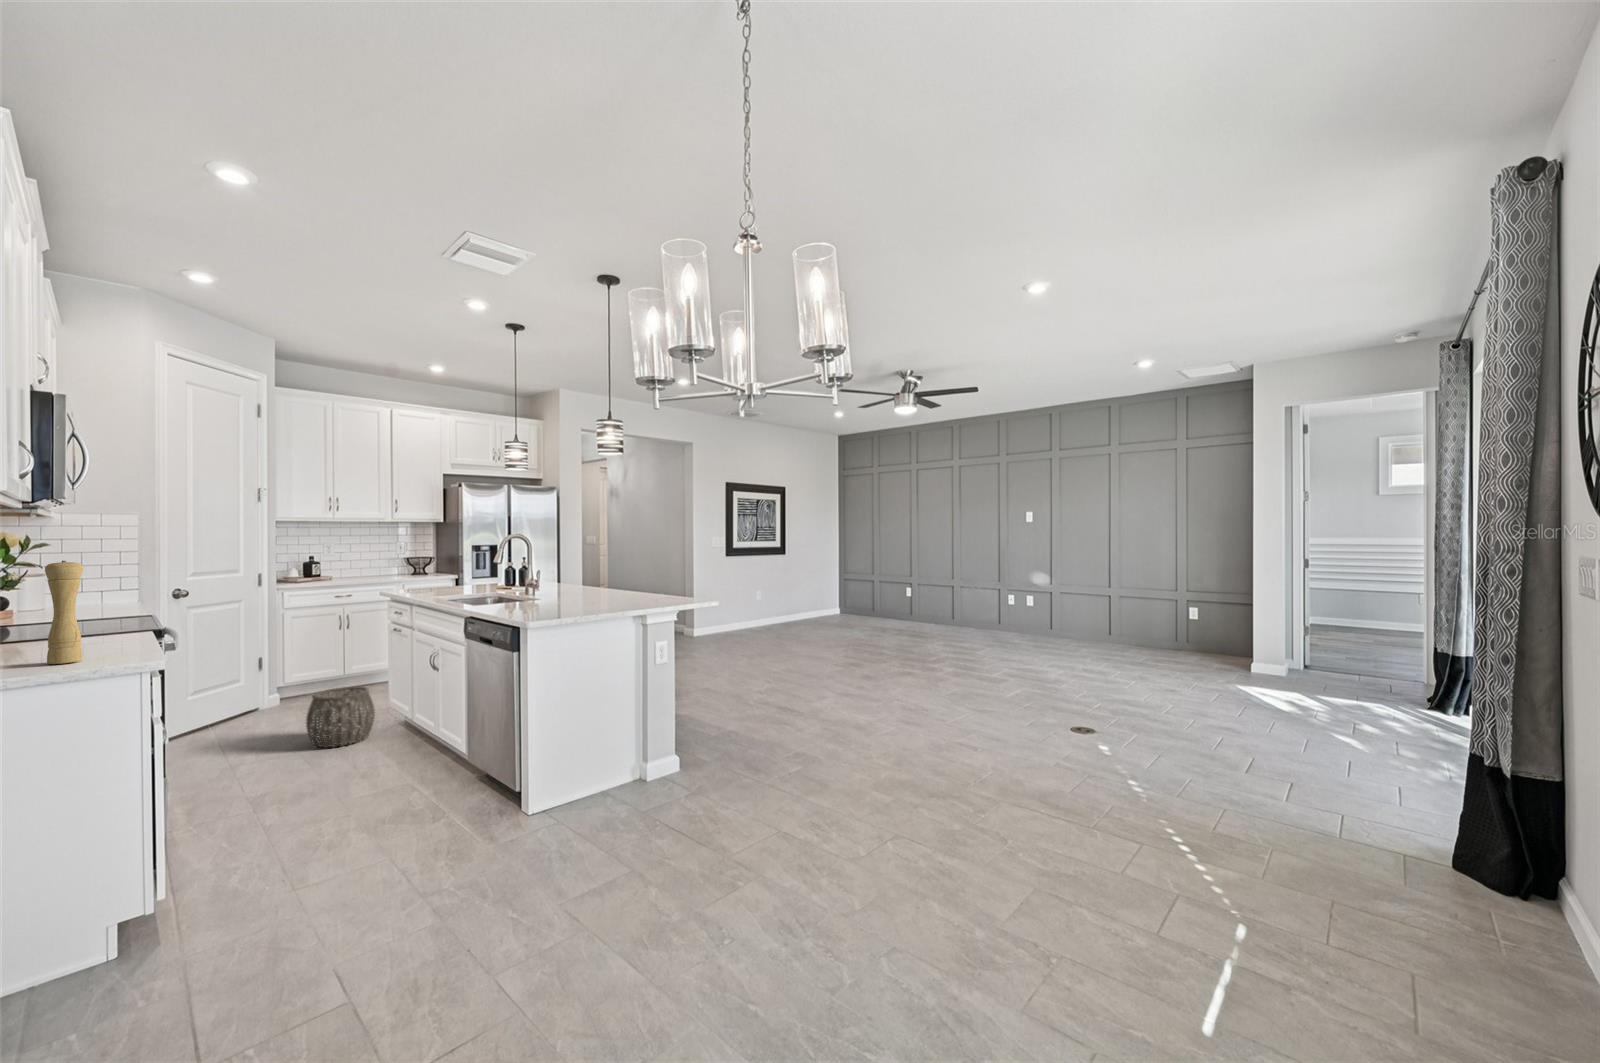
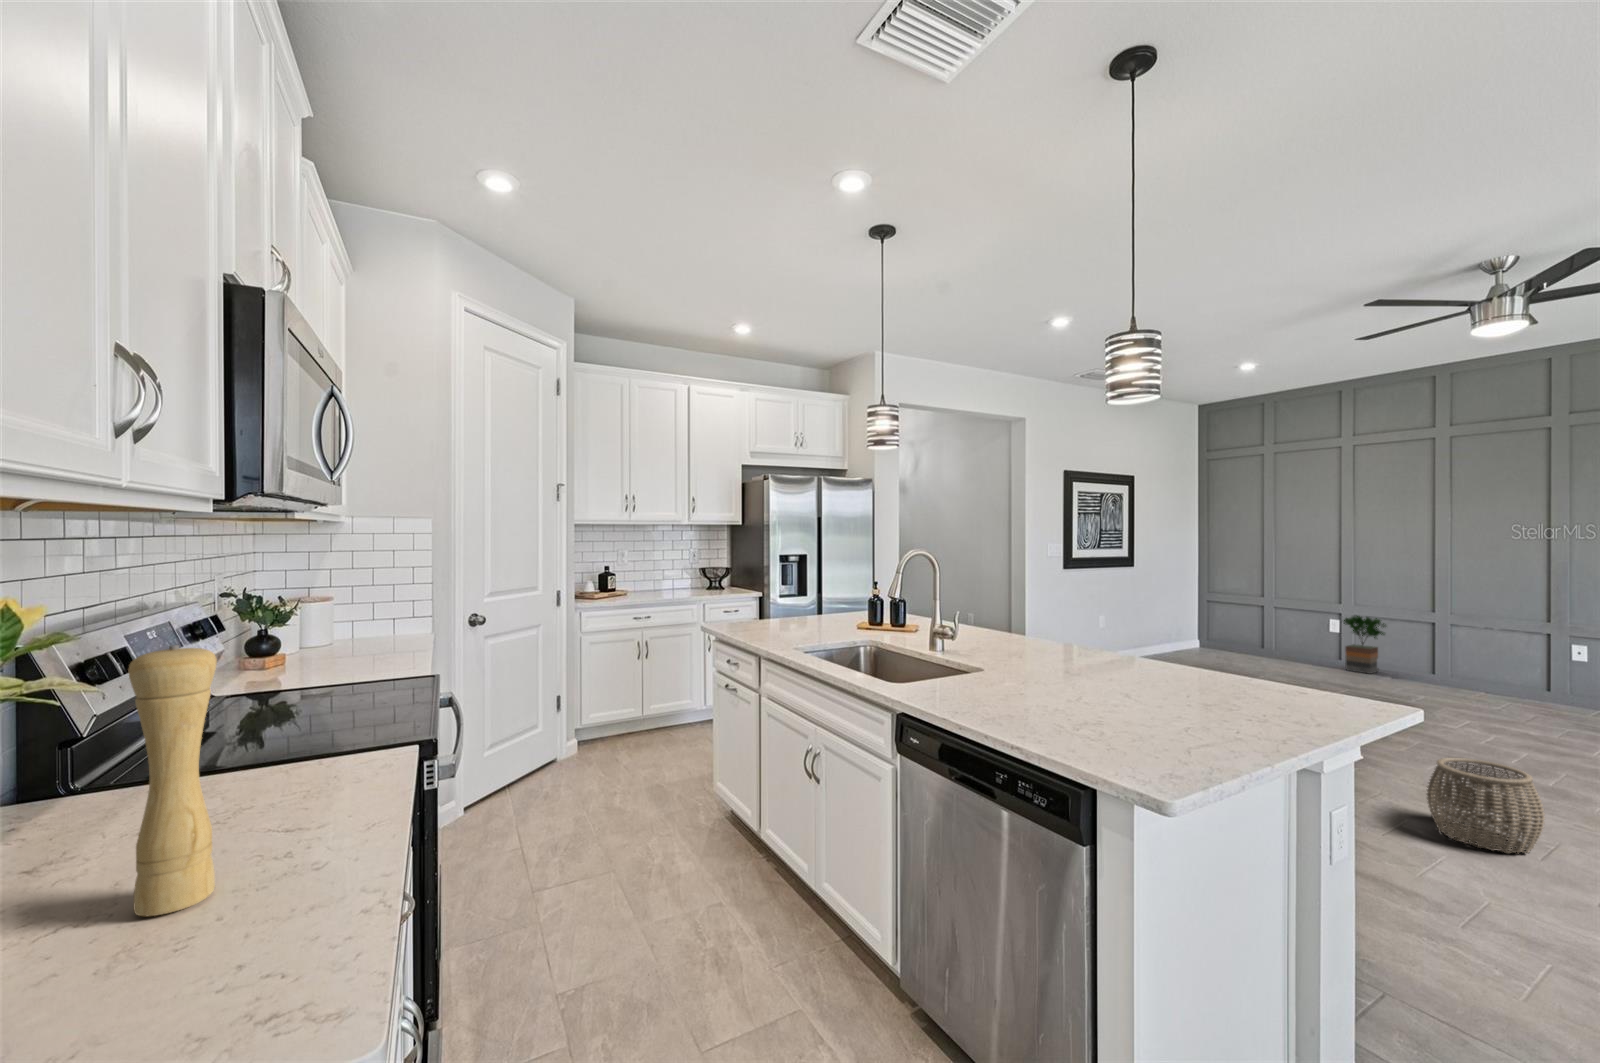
potted tree: none [911,585,935,624] -> present [1344,616,1386,674]
woven basket: present [306,687,375,747] -> present [1427,758,1545,853]

